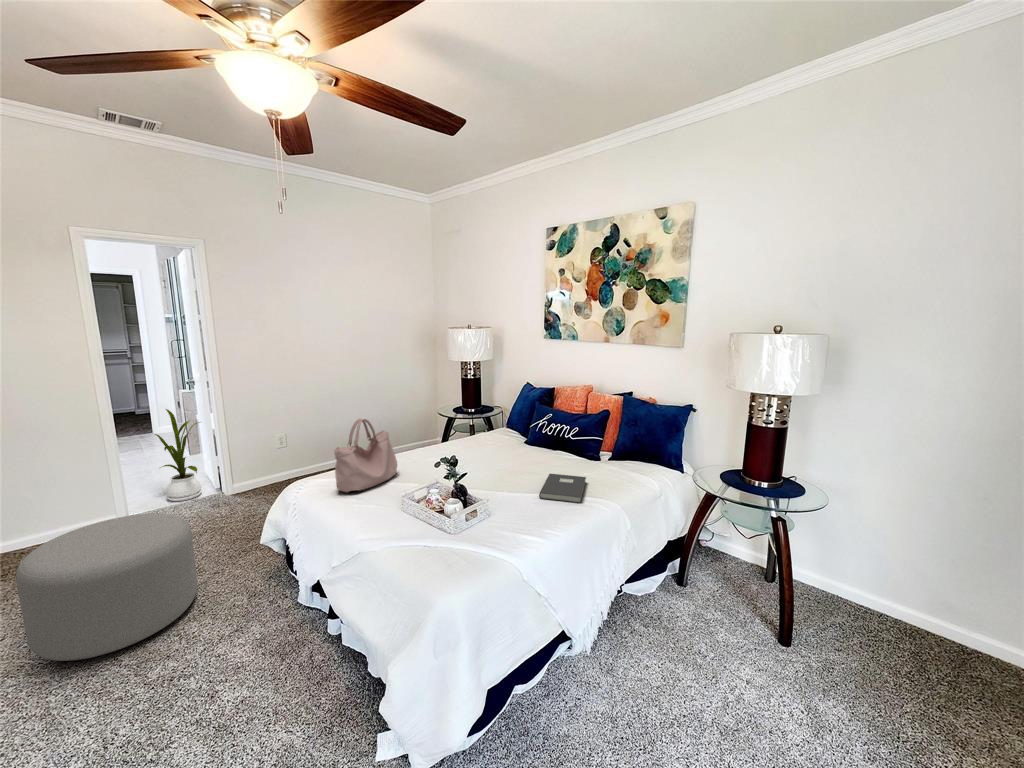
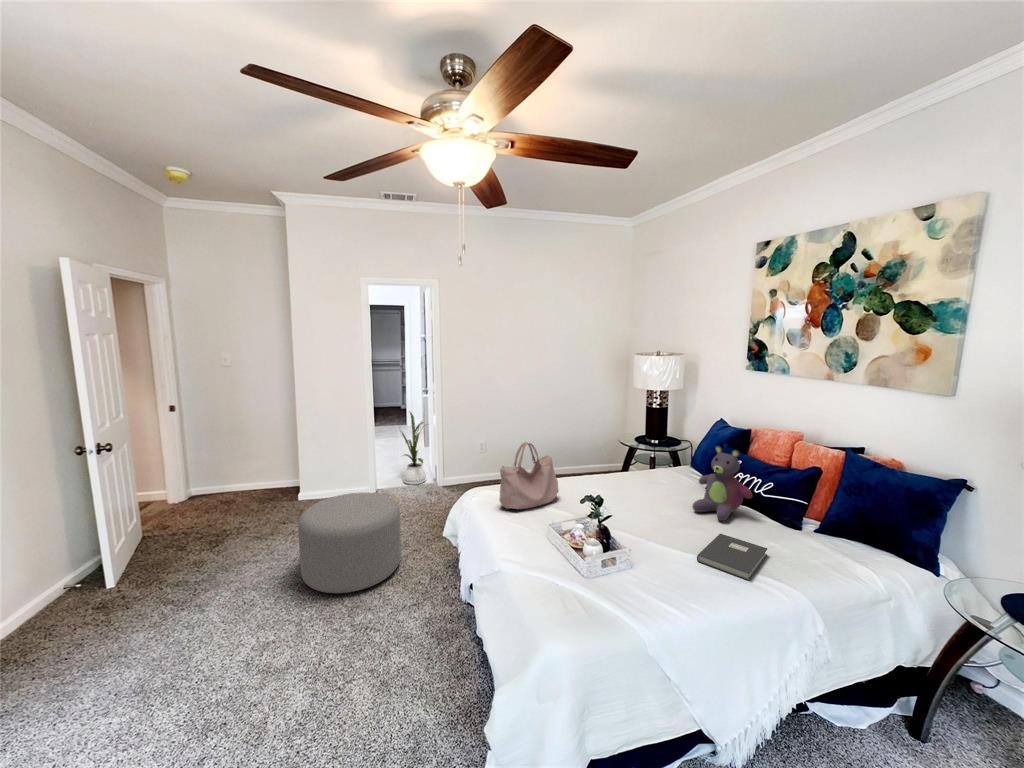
stuffed bear: none [521,402,566,465] -> present [693,446,753,521]

